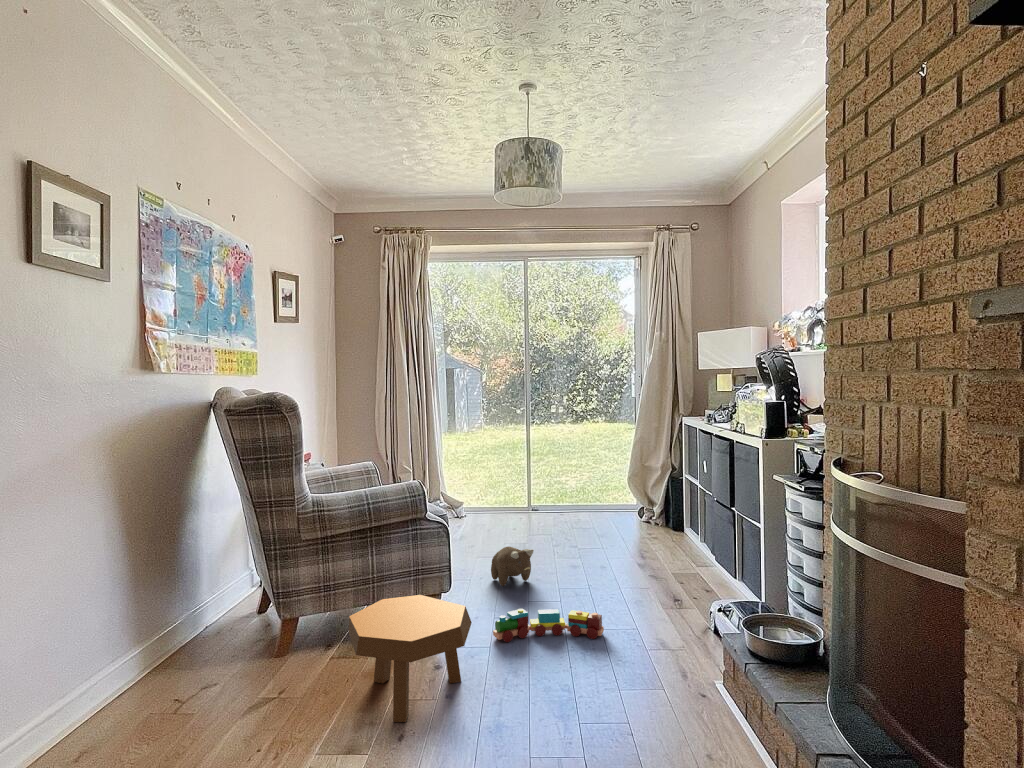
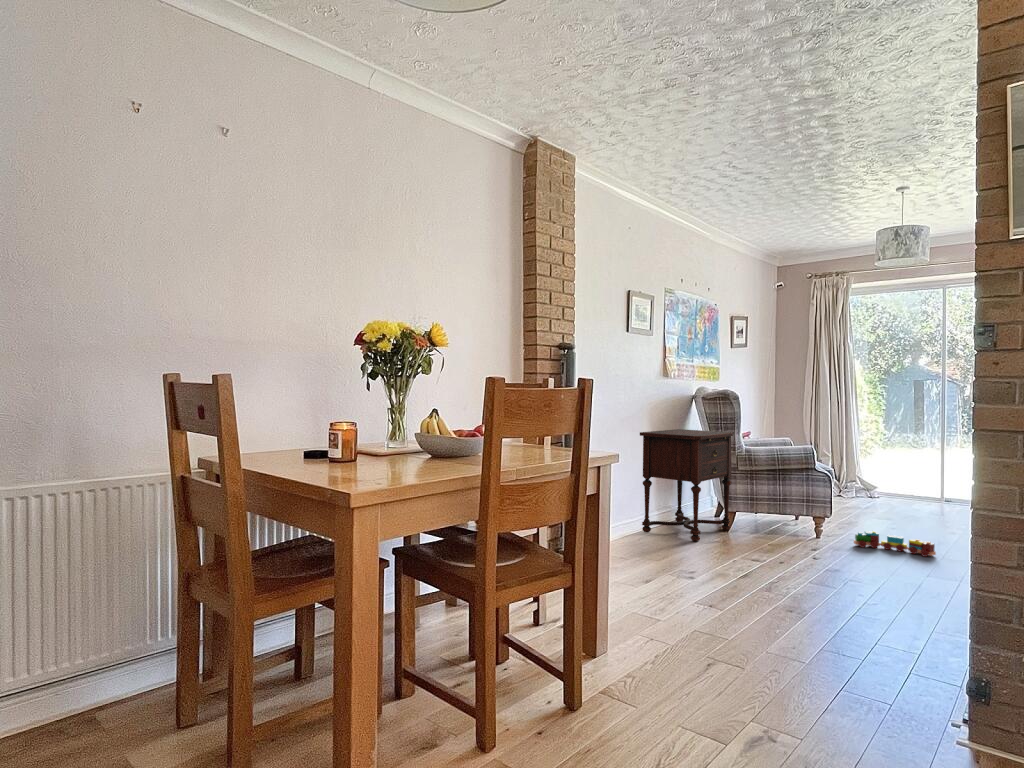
side table: none [69,471,290,732] -> present [640,429,733,541]
plush toy: present [491,547,534,586] -> none [872,505,904,531]
footstool: present [348,595,472,722] -> none [760,504,831,556]

